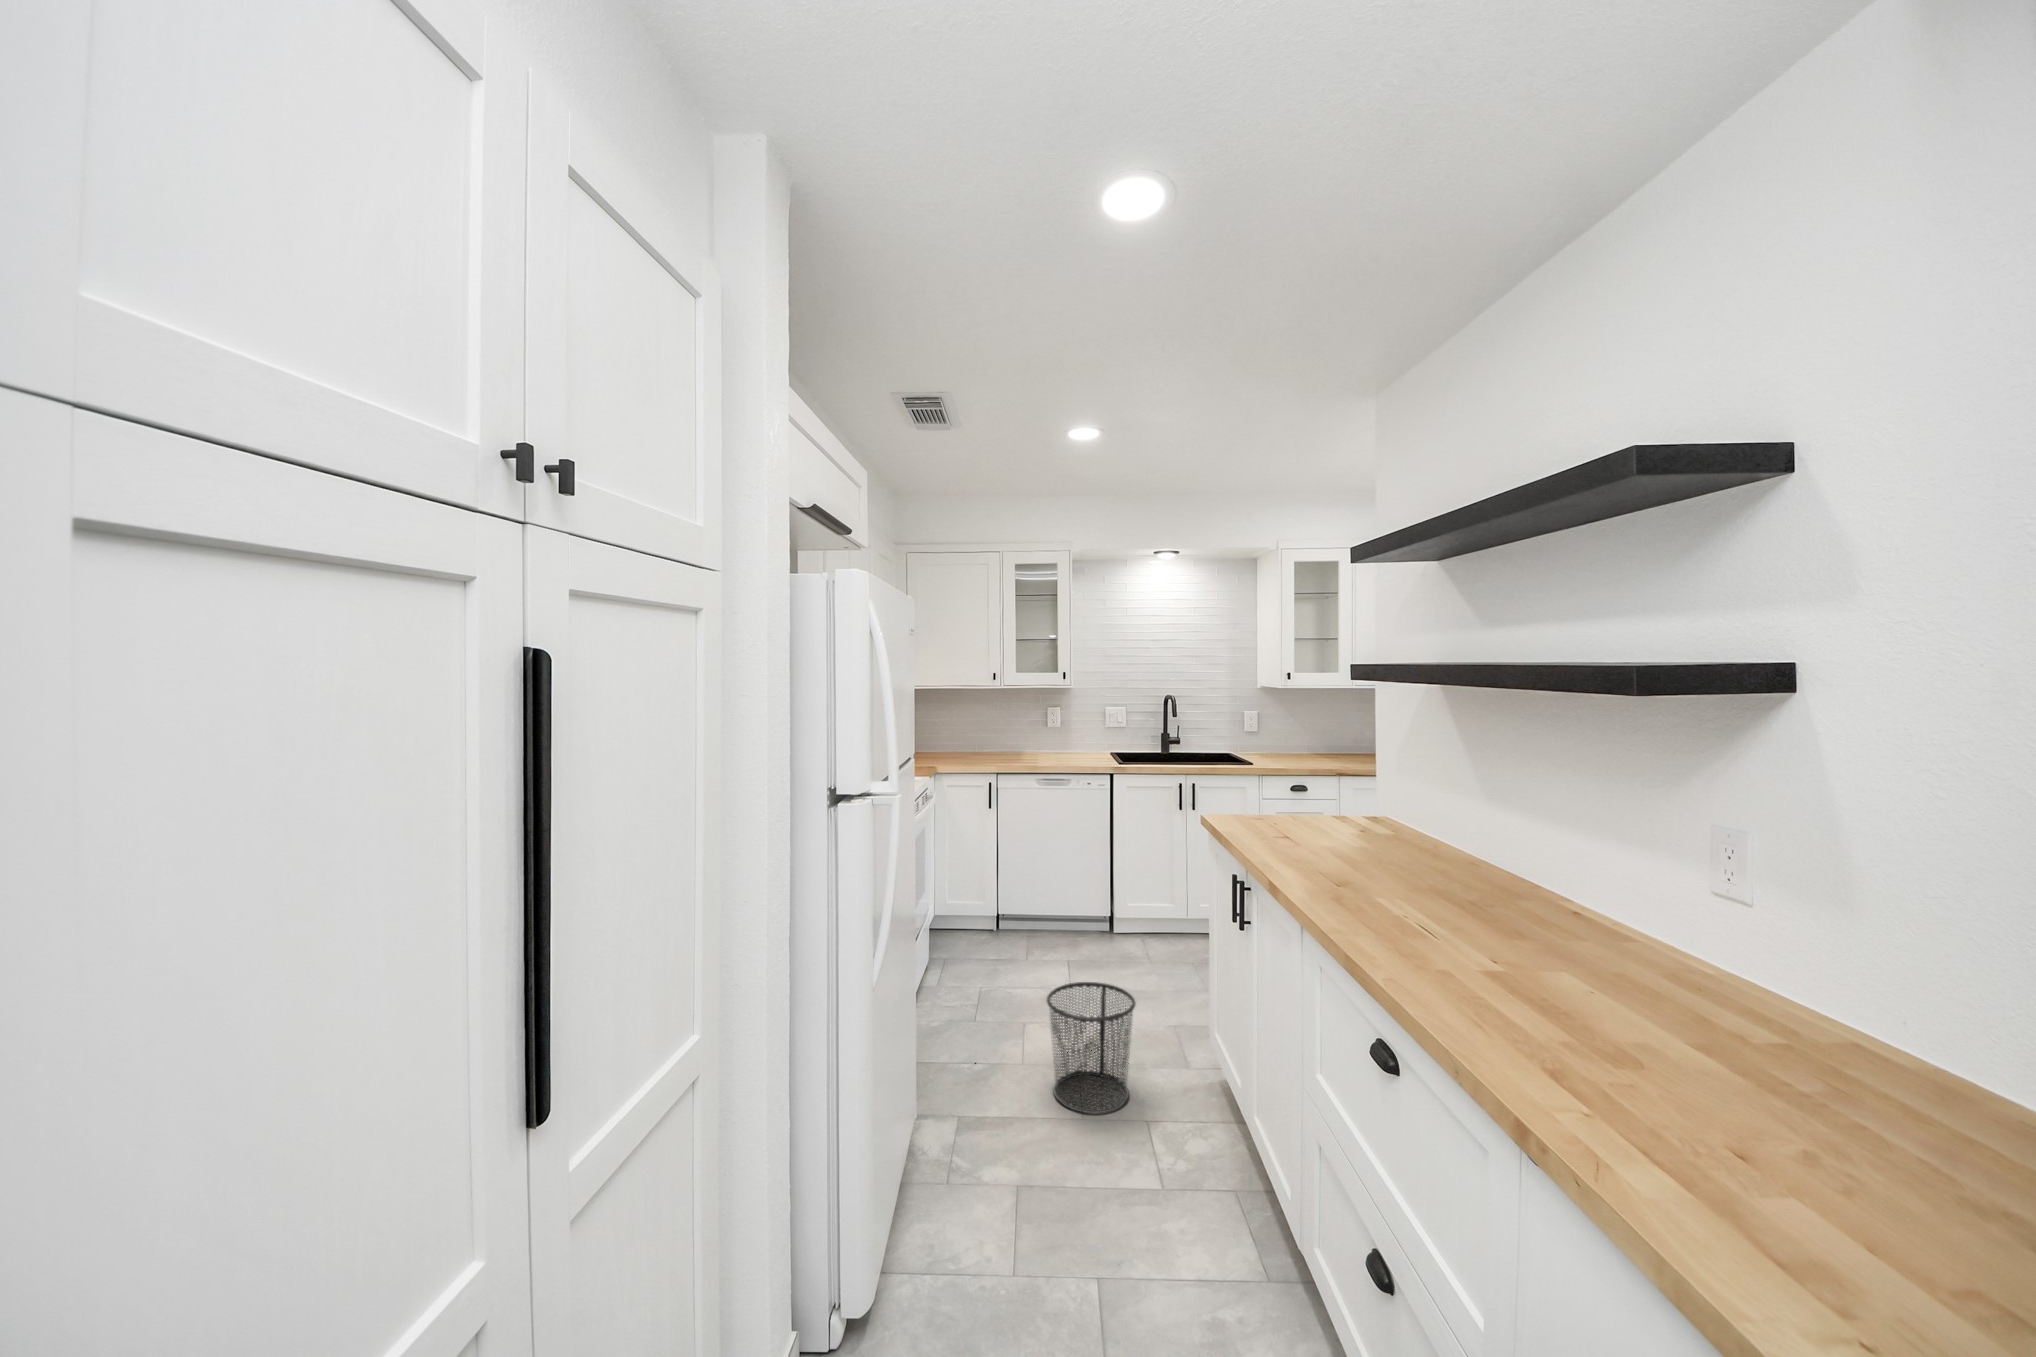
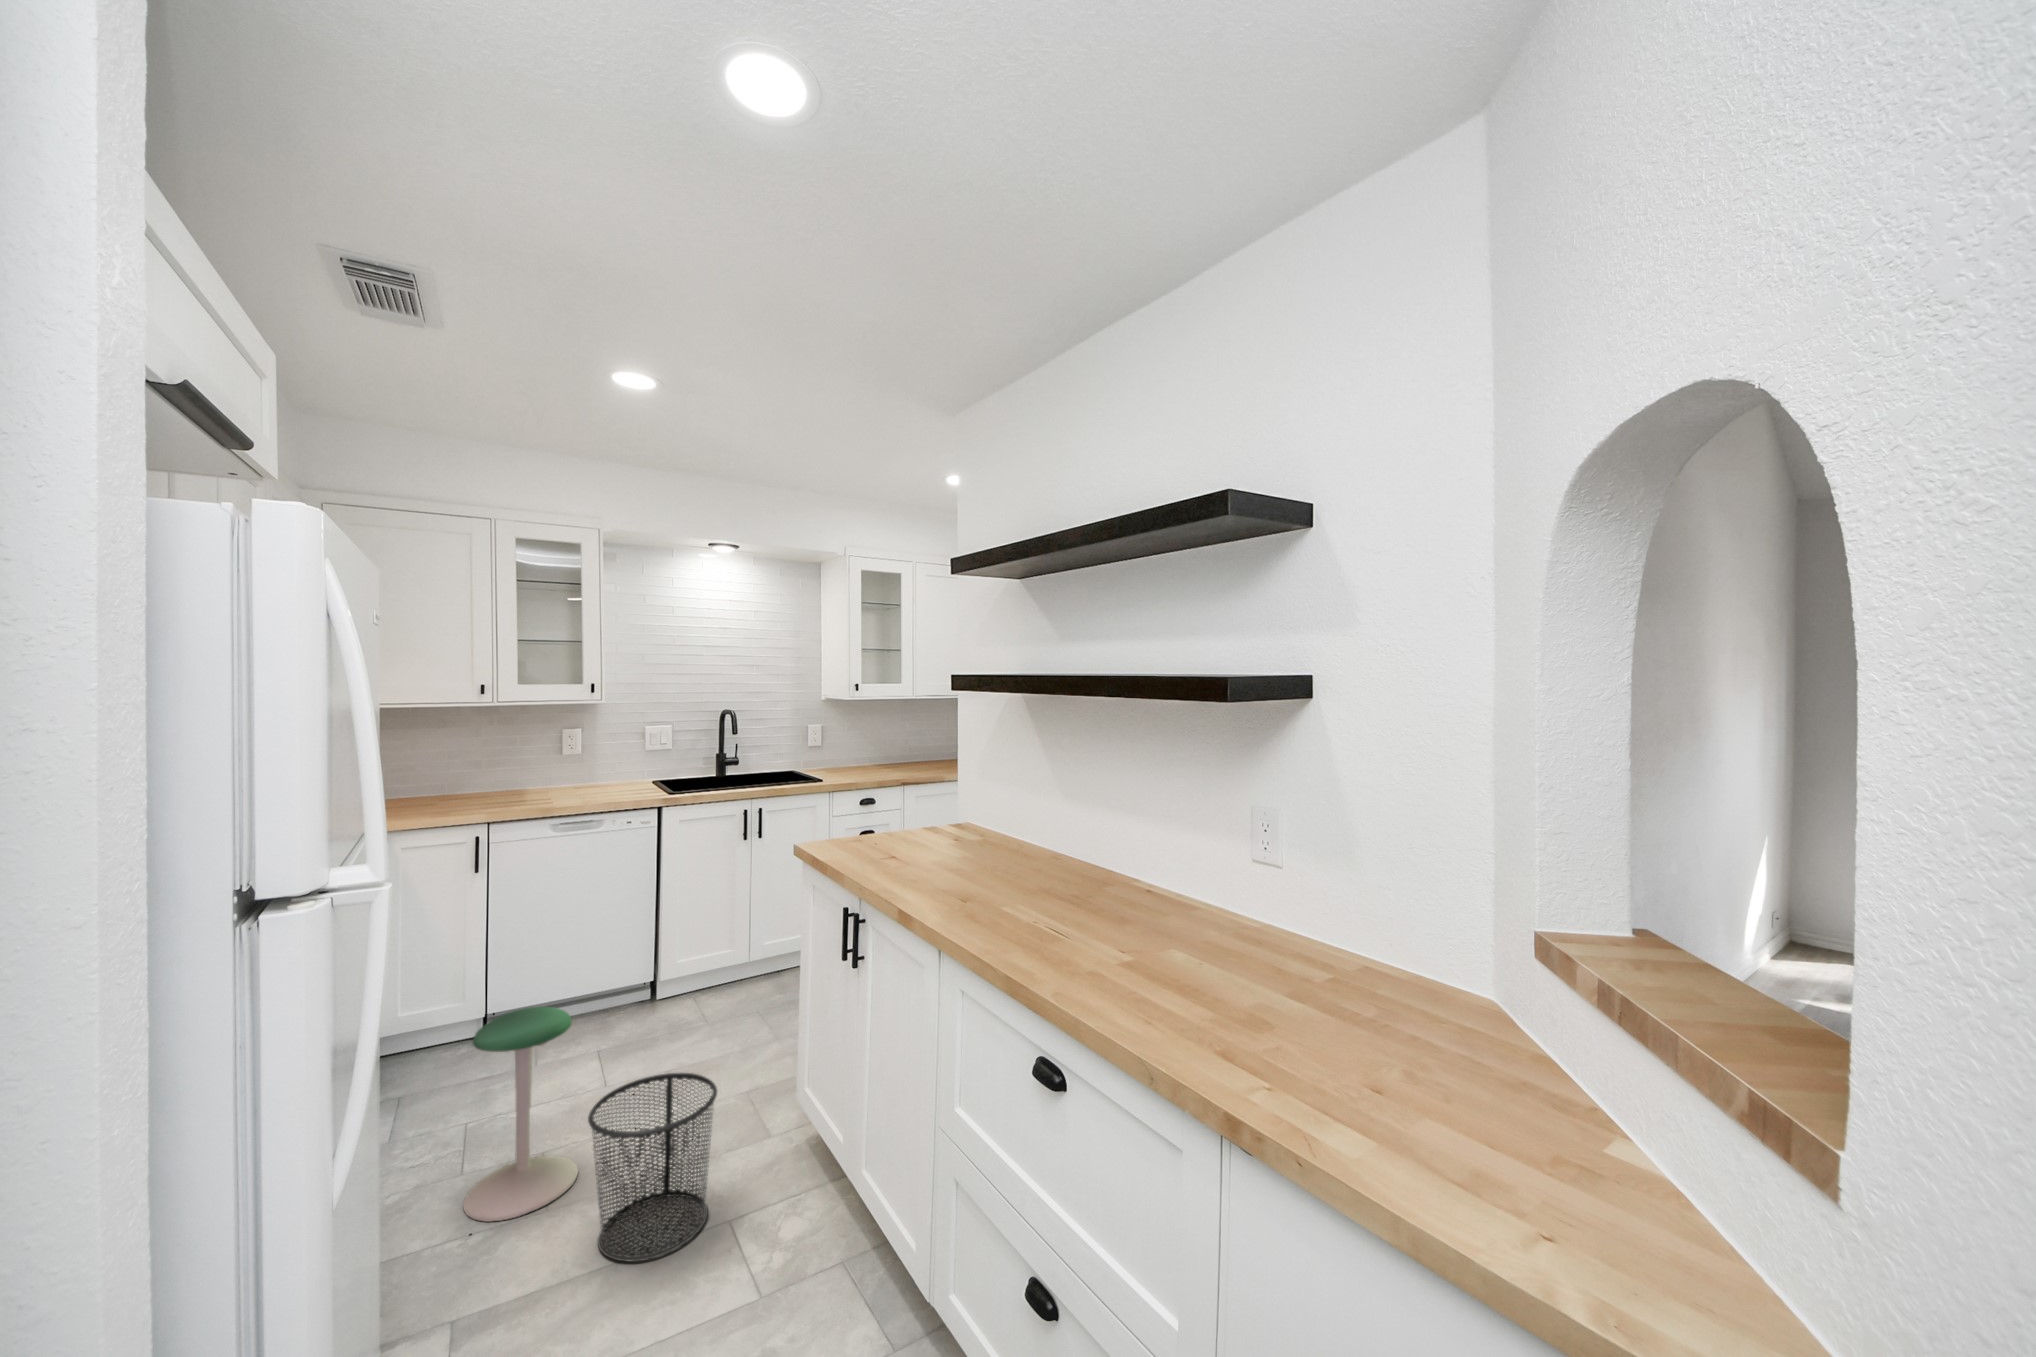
stool: none [976,914,1046,1057] -> present [463,1007,578,1222]

